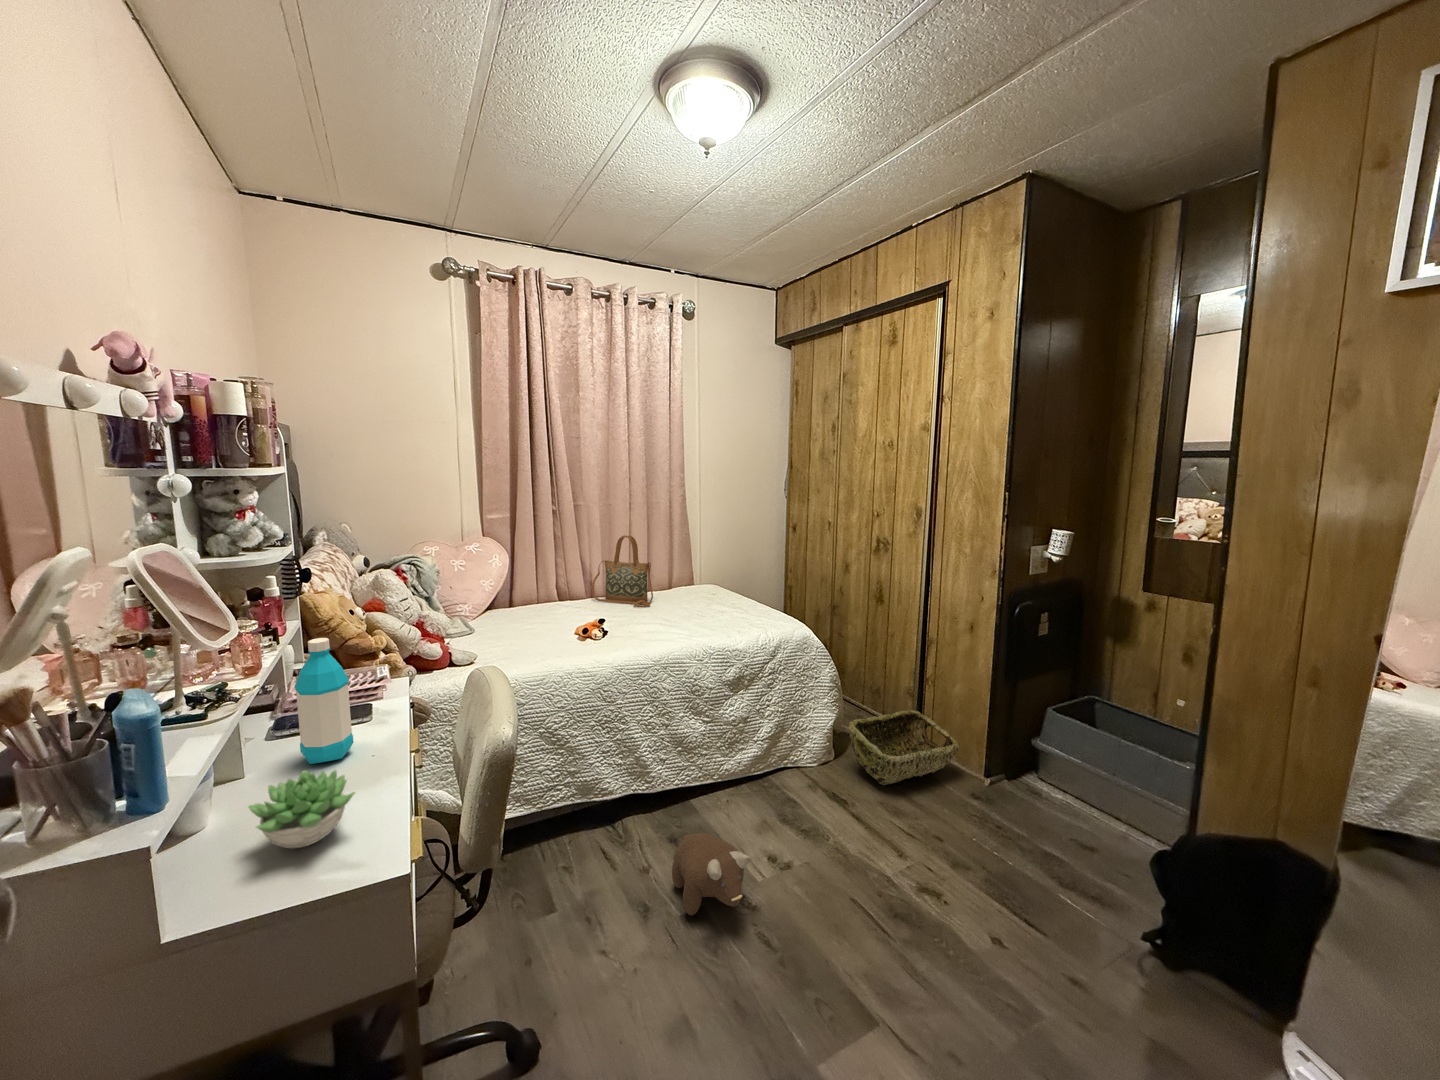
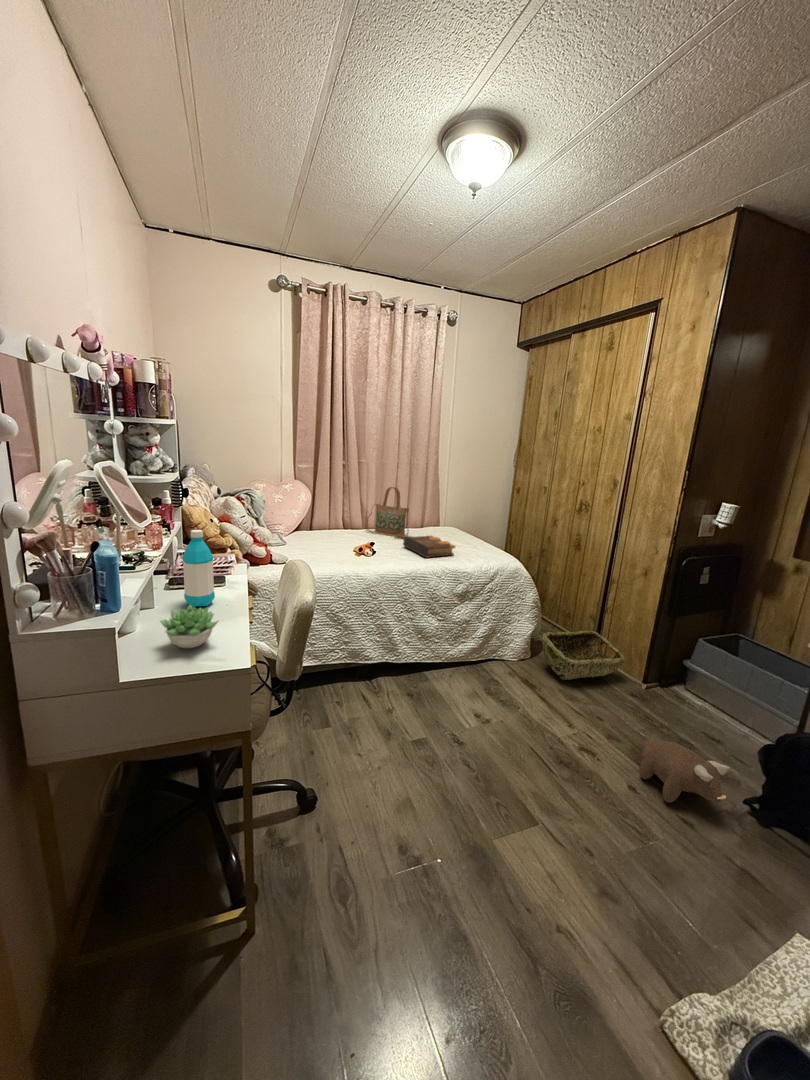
book: none [646,599,720,633] -> present [403,535,455,558]
plush toy: present [672,833,750,915] -> present [640,740,730,803]

